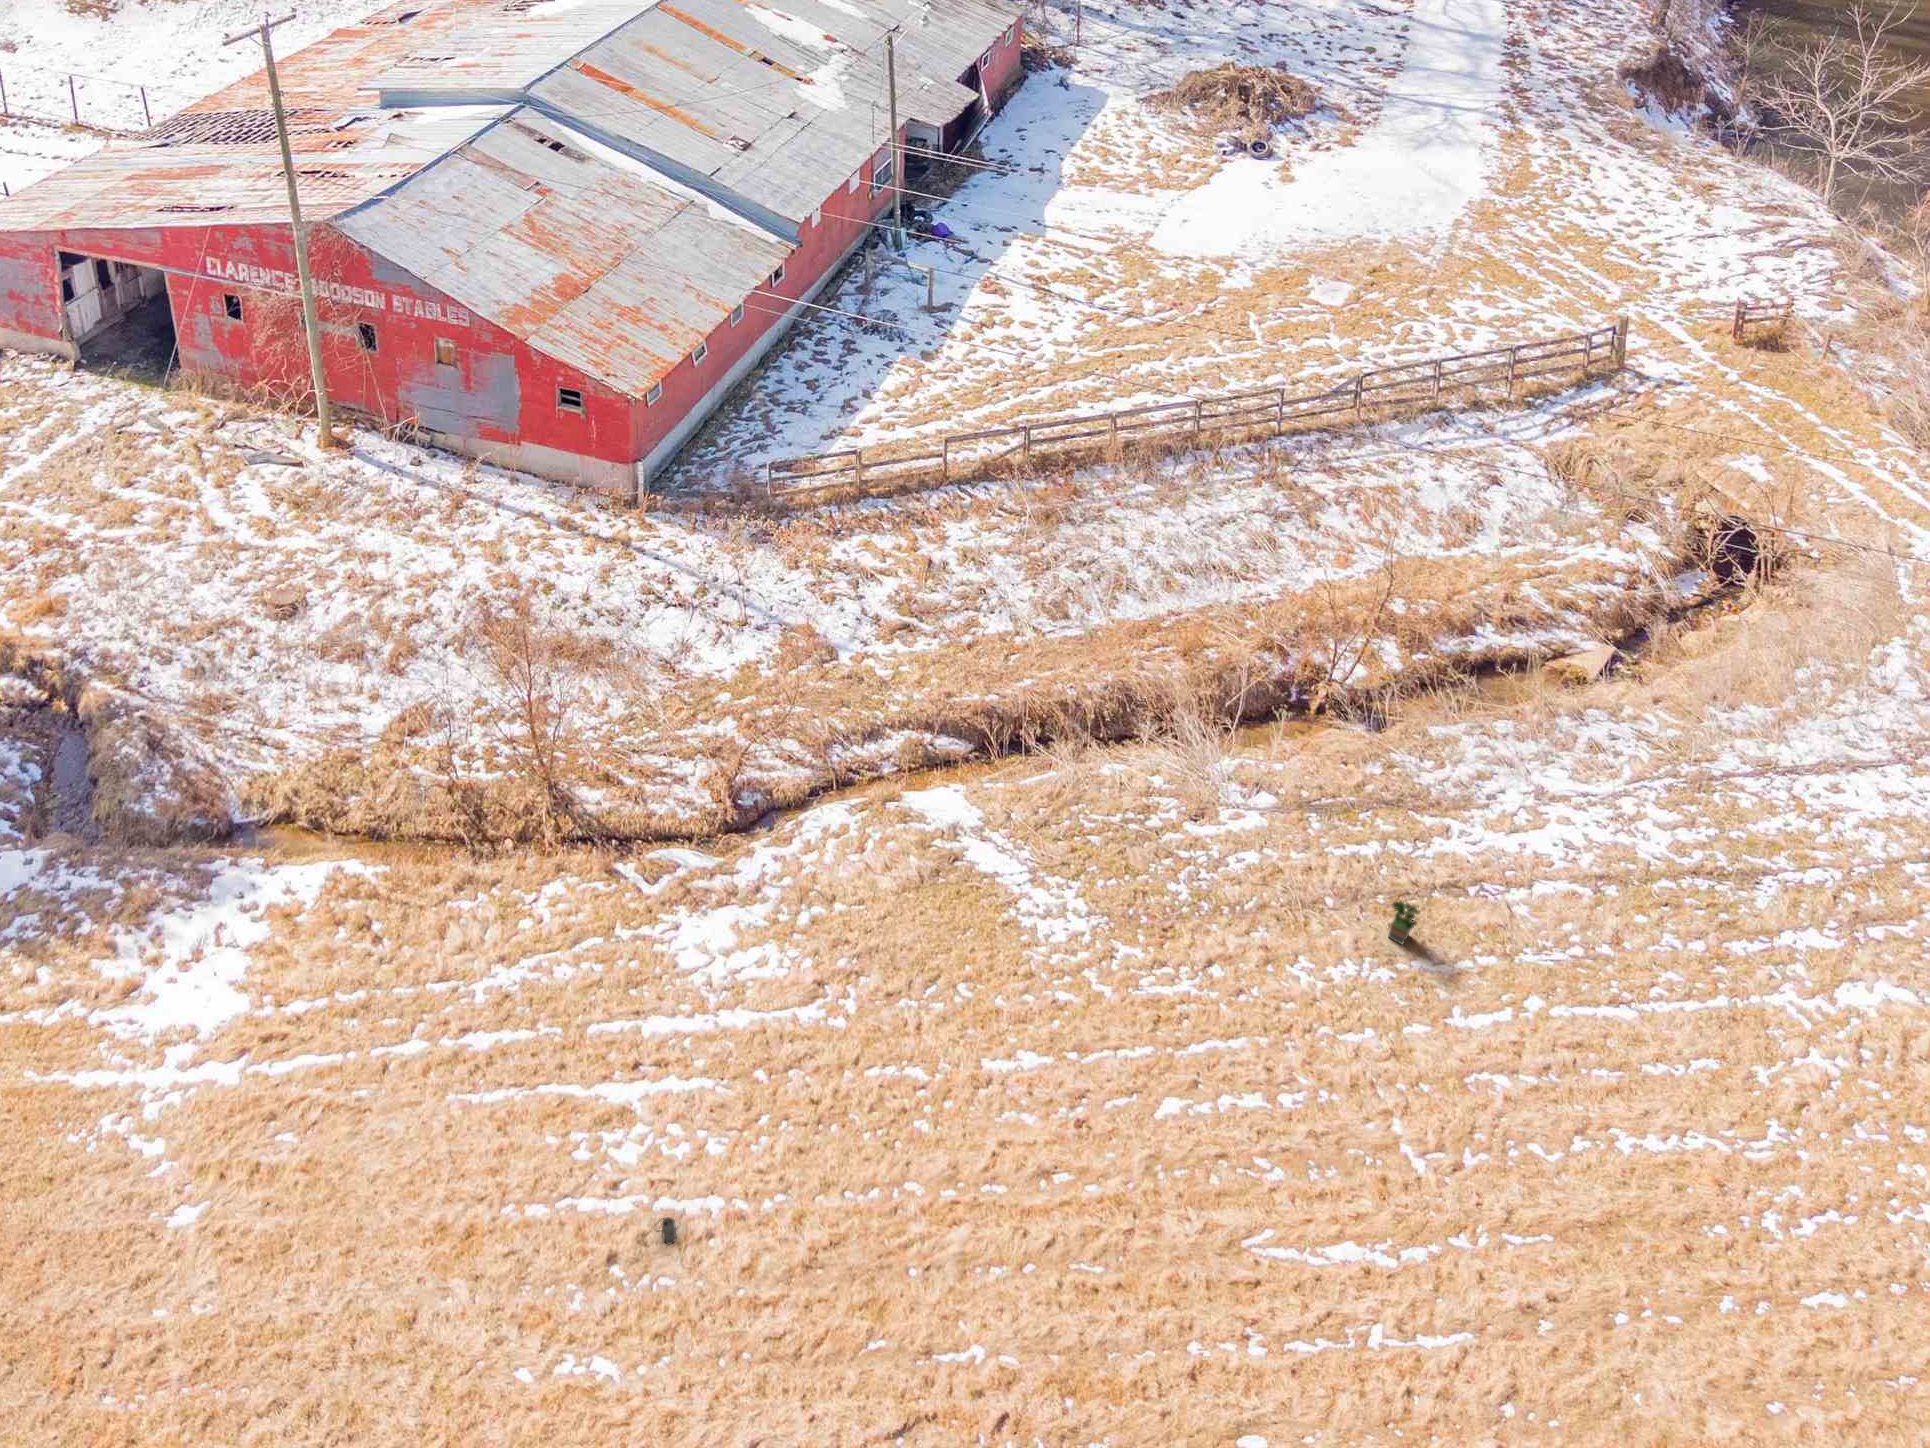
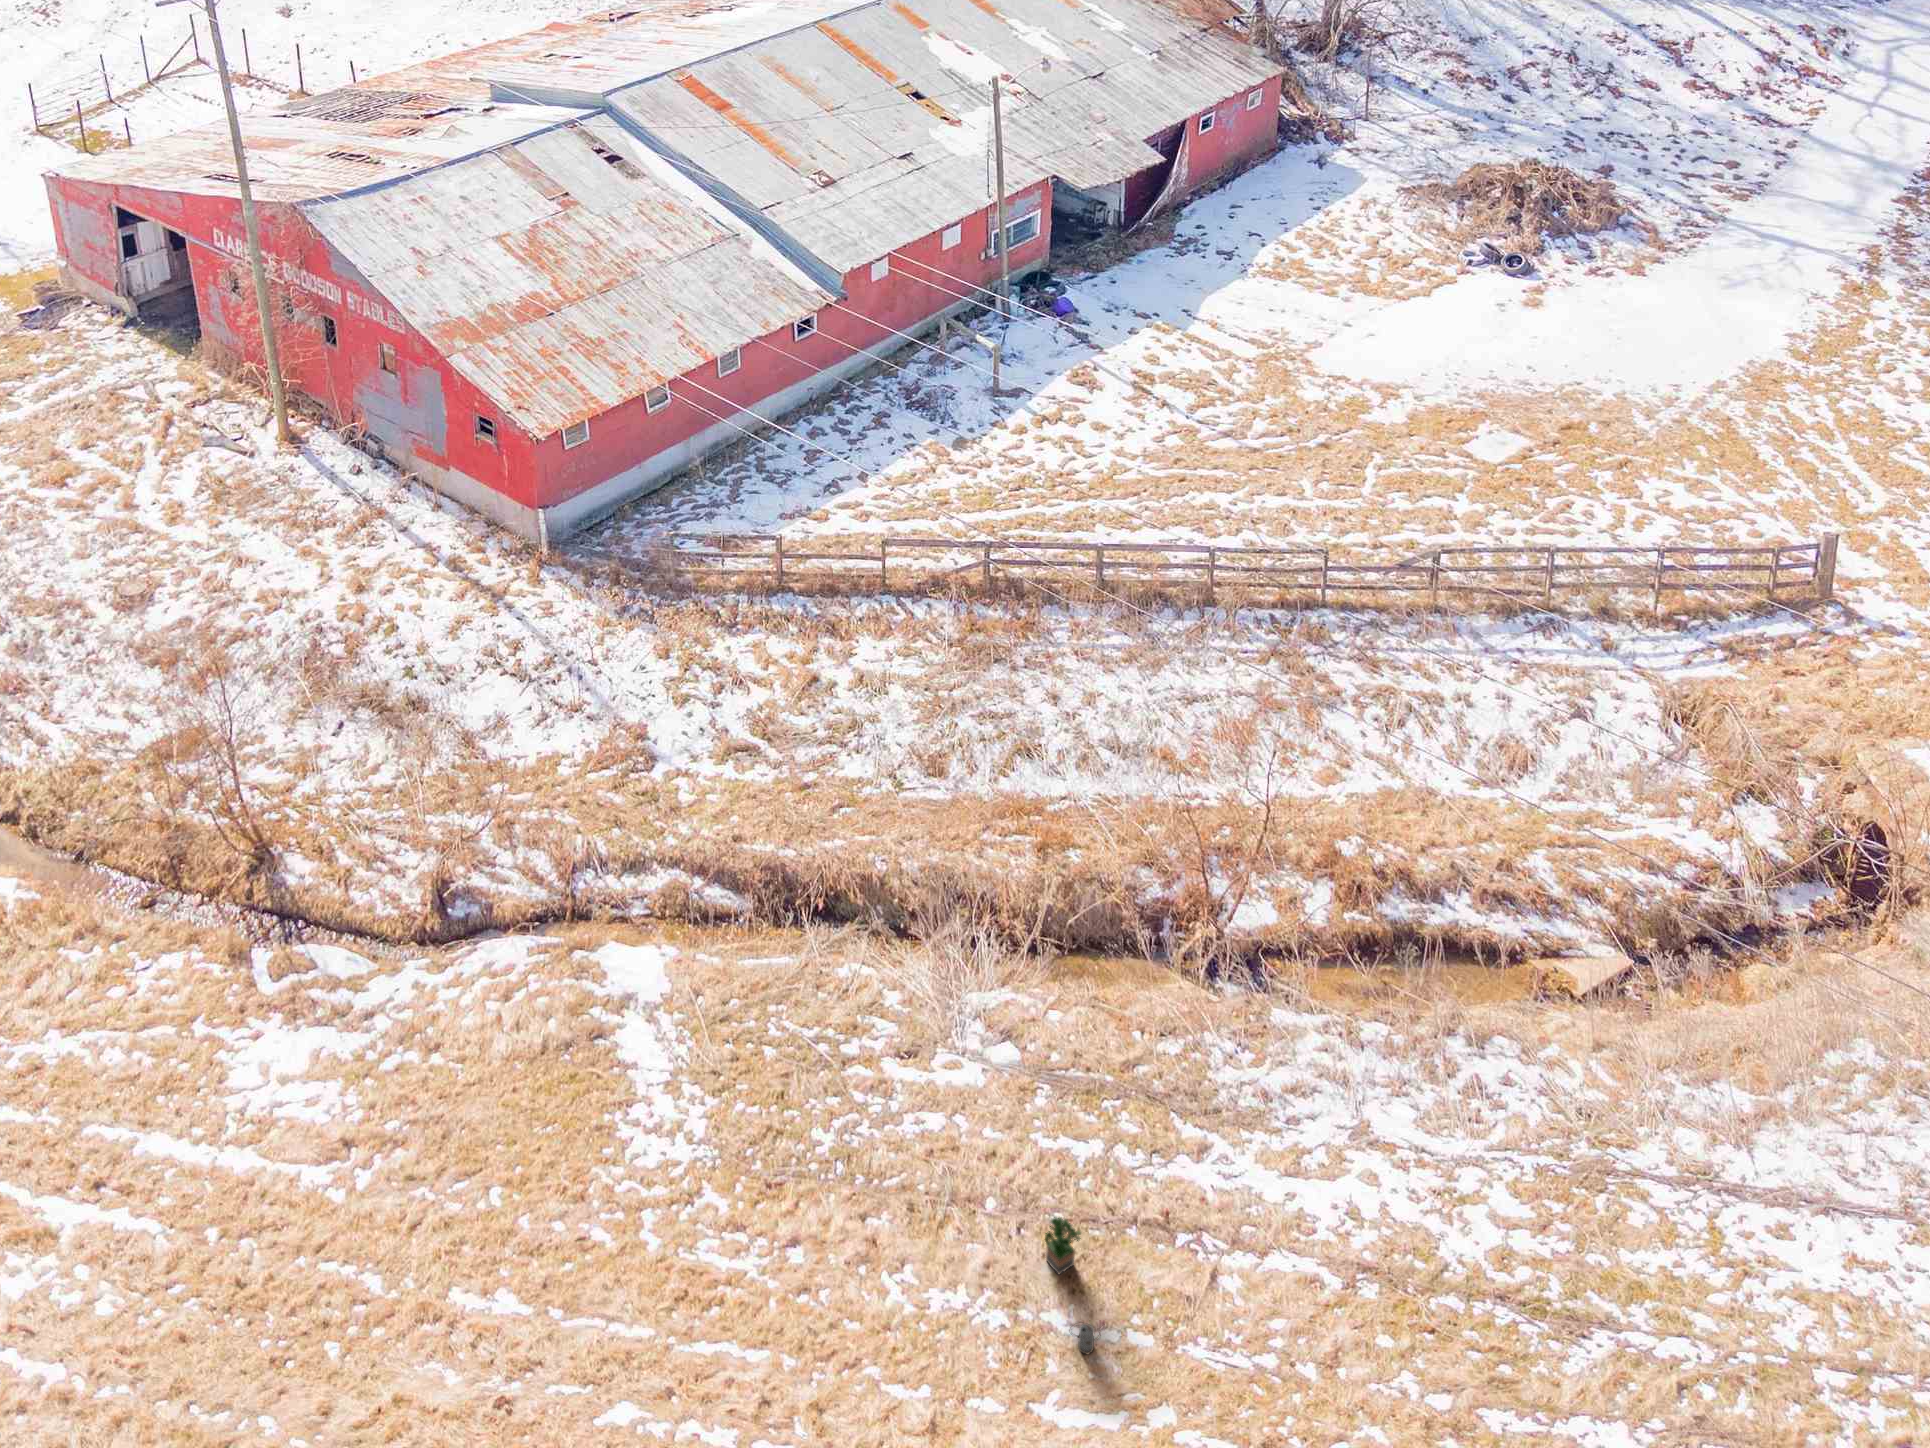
watering can: present [660,1217,677,1244] -> present [1069,1323,1103,1354]

